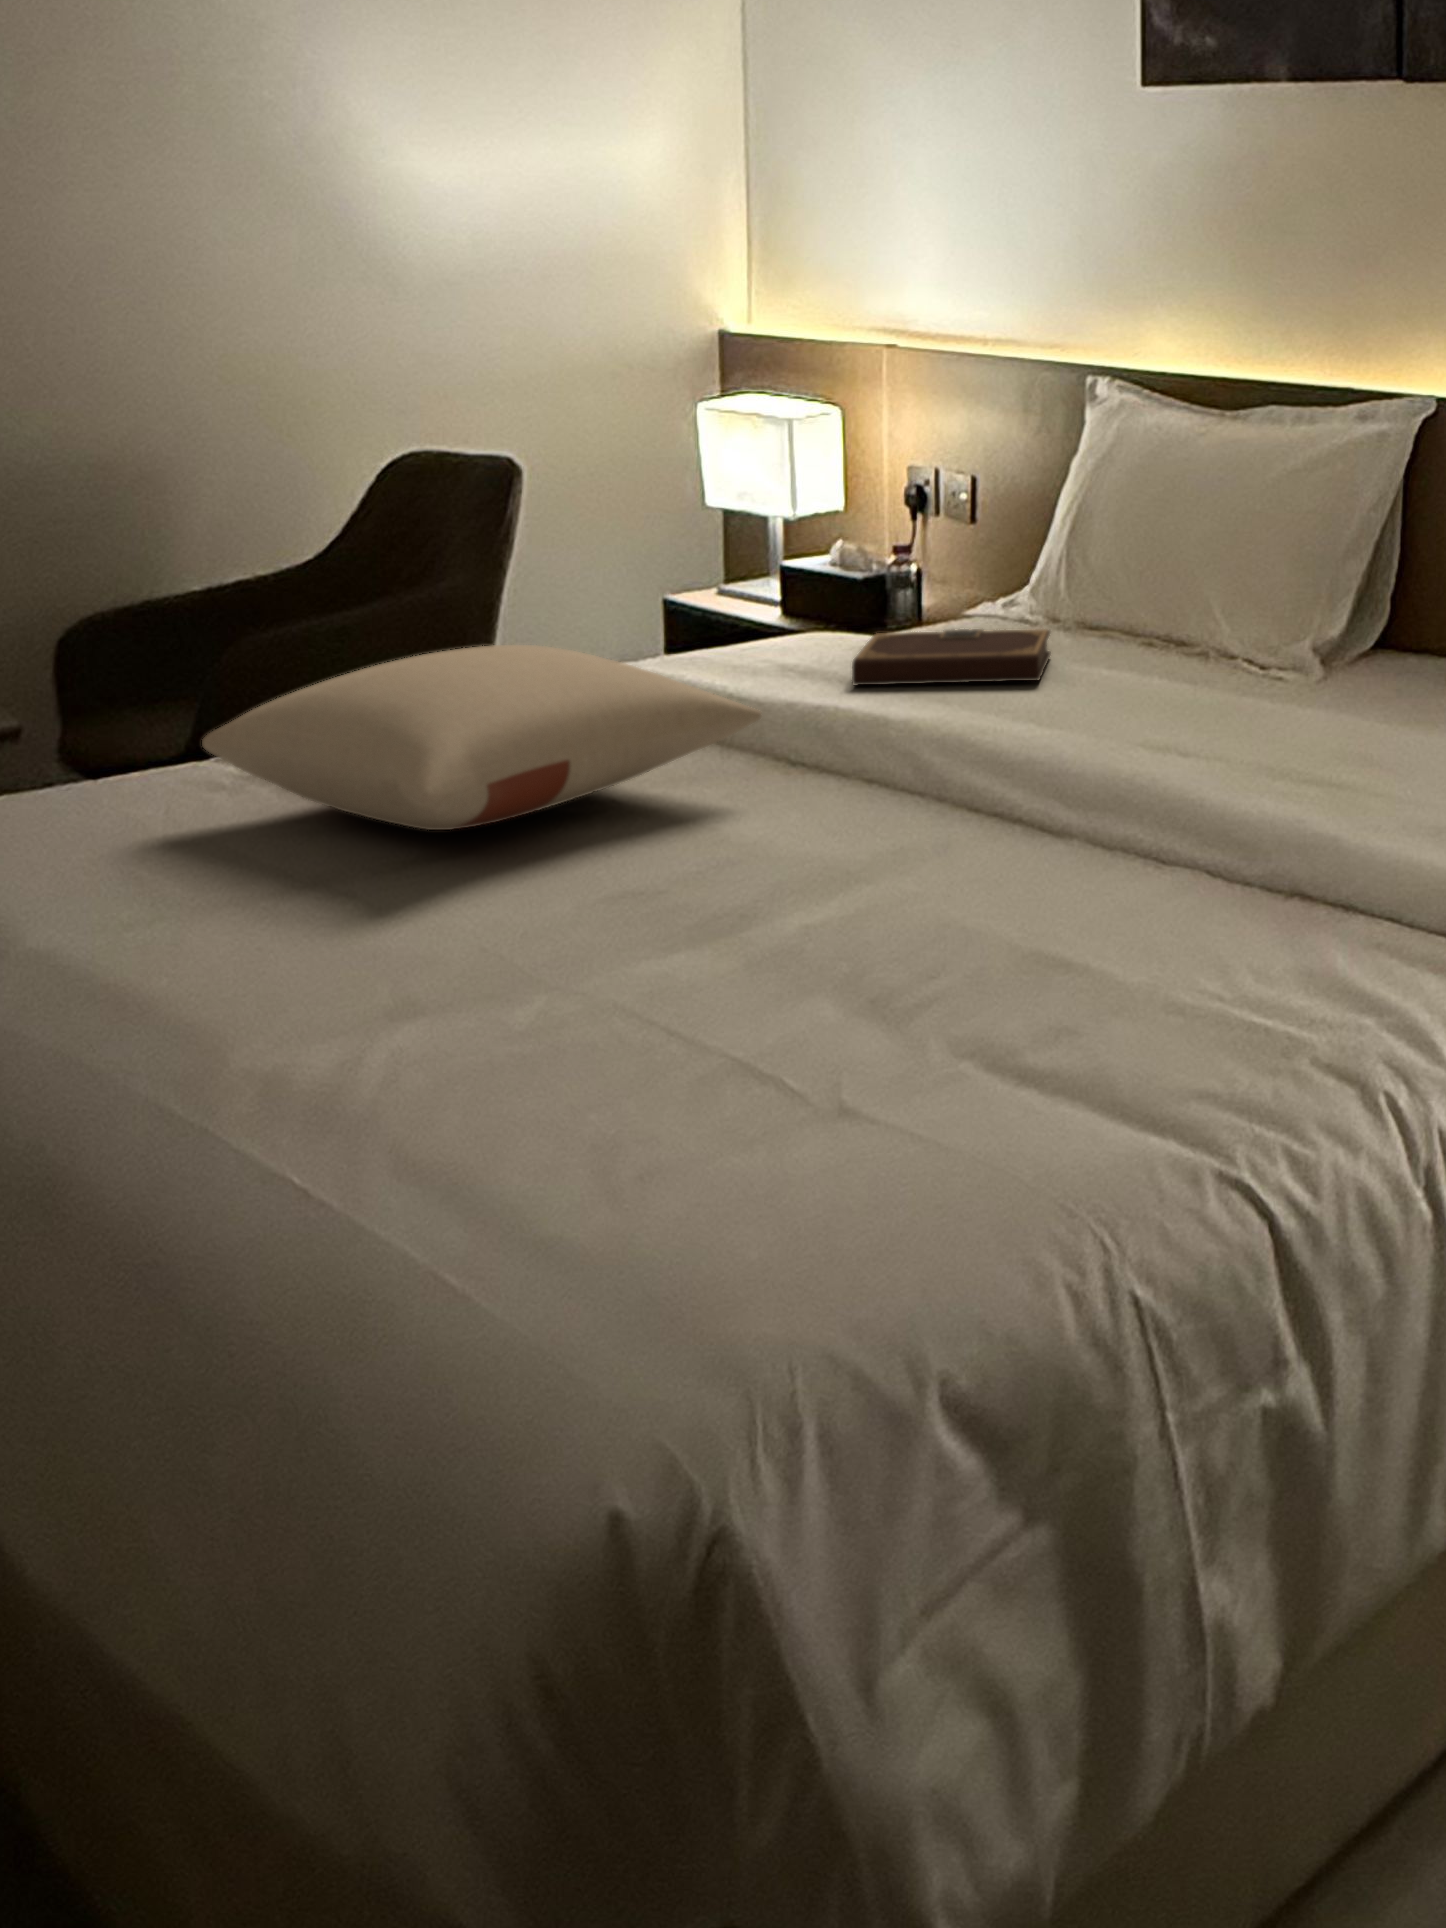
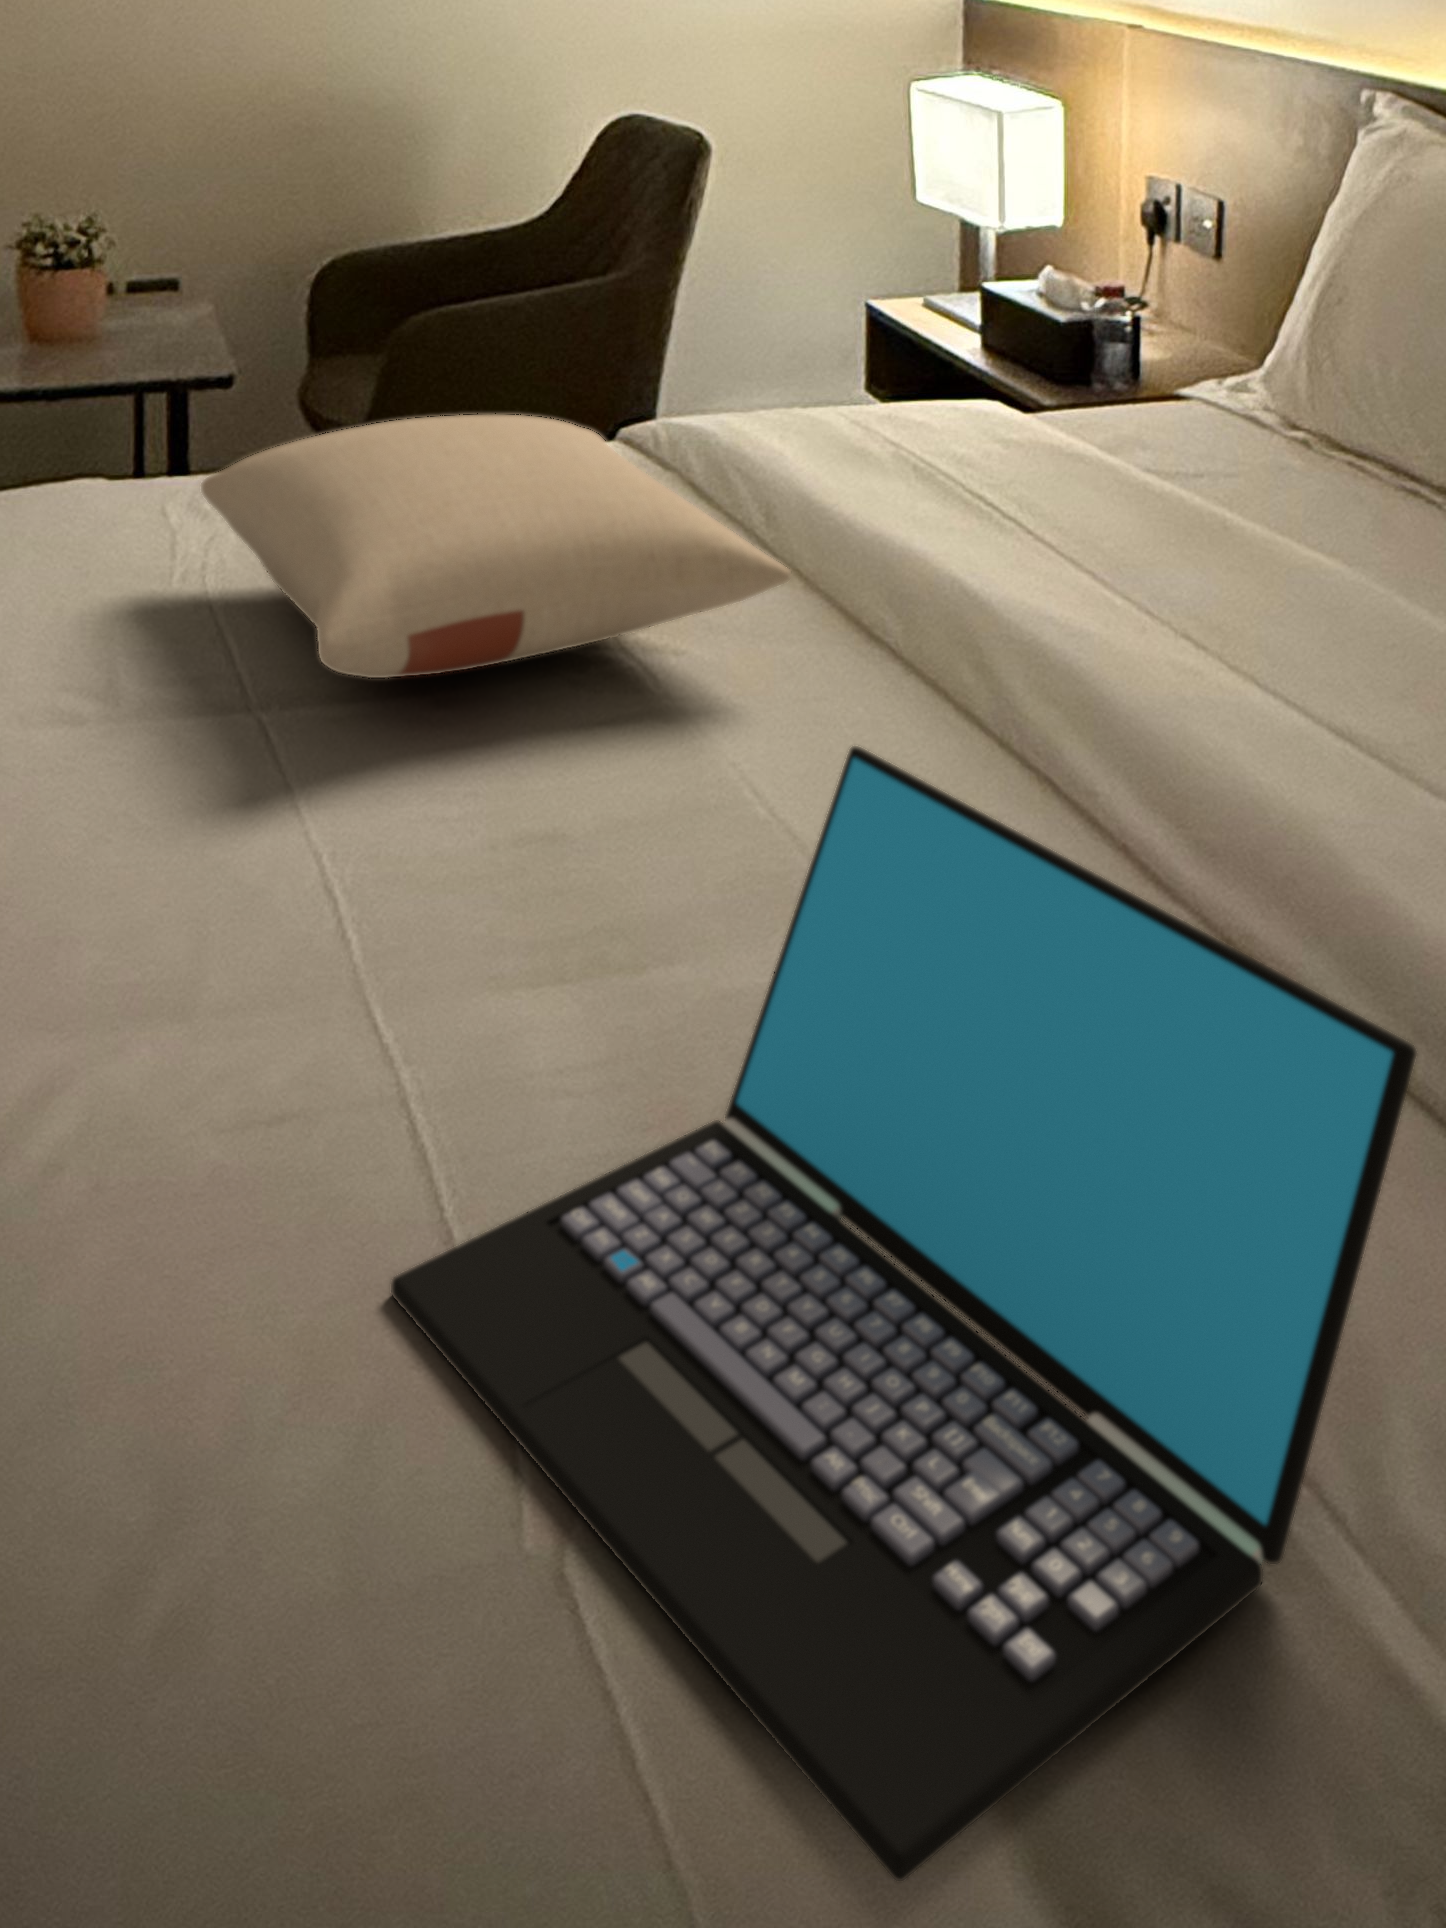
notebook: present [852,629,1051,685] -> none [978,428,1261,545]
laptop: none [674,733,1235,1117] -> present [391,746,1416,1881]

